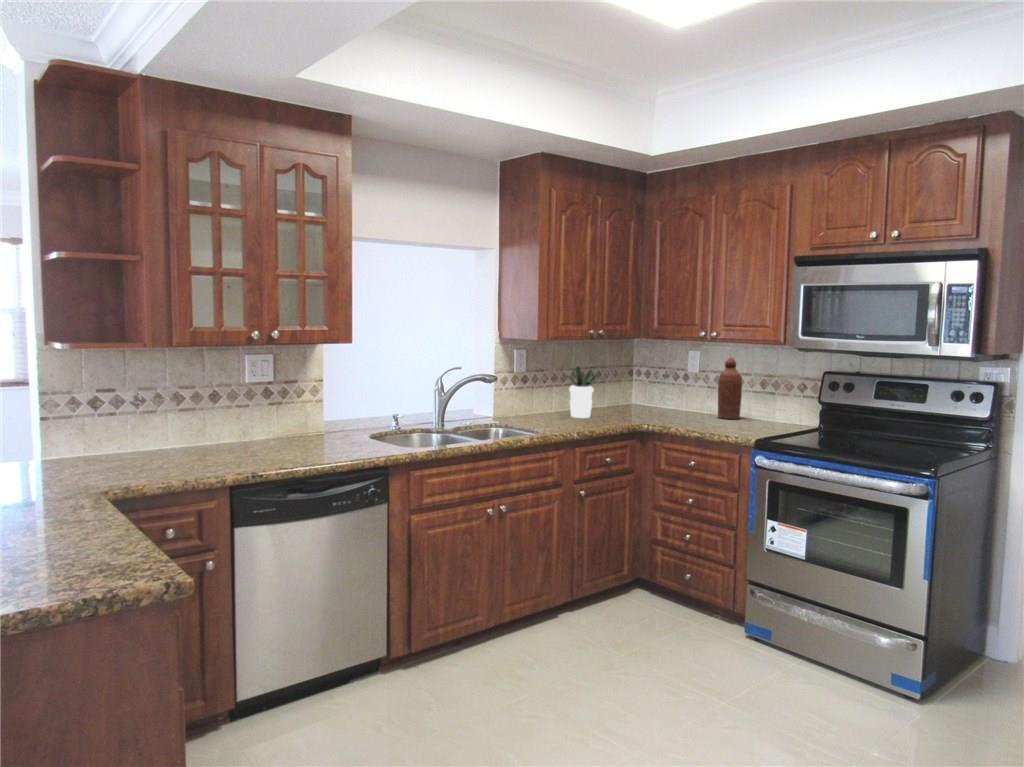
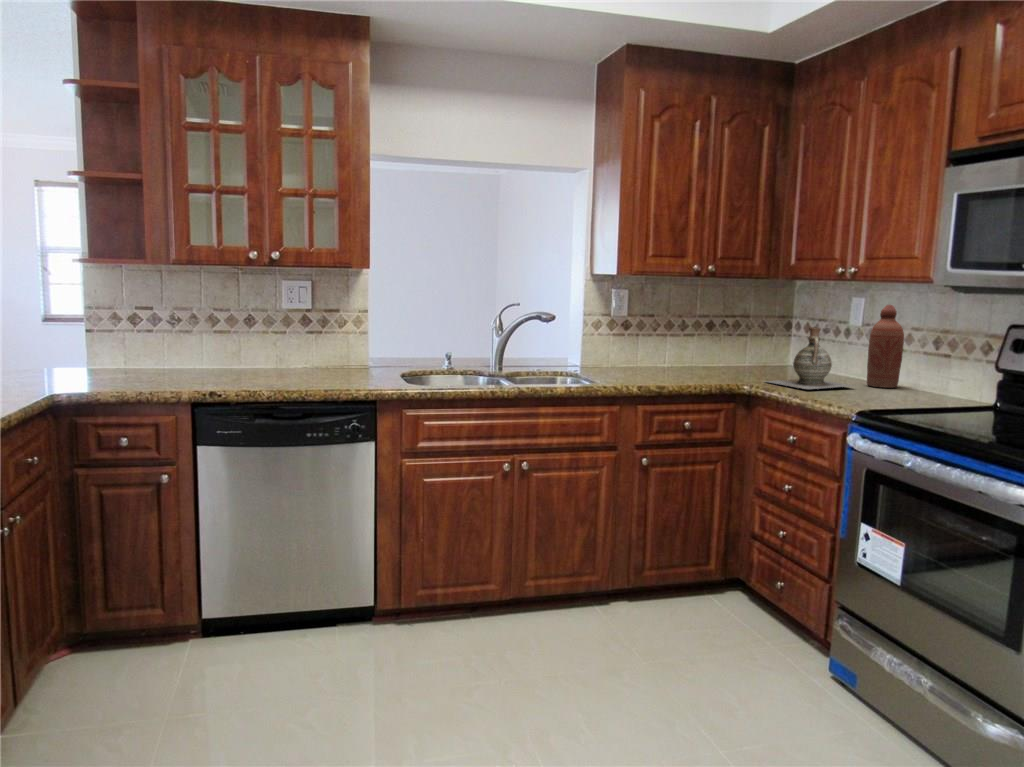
potted plant: present [555,363,601,418] -> none [642,306,726,374]
ceramic jug: none [651,377,718,425] -> present [767,327,852,389]

